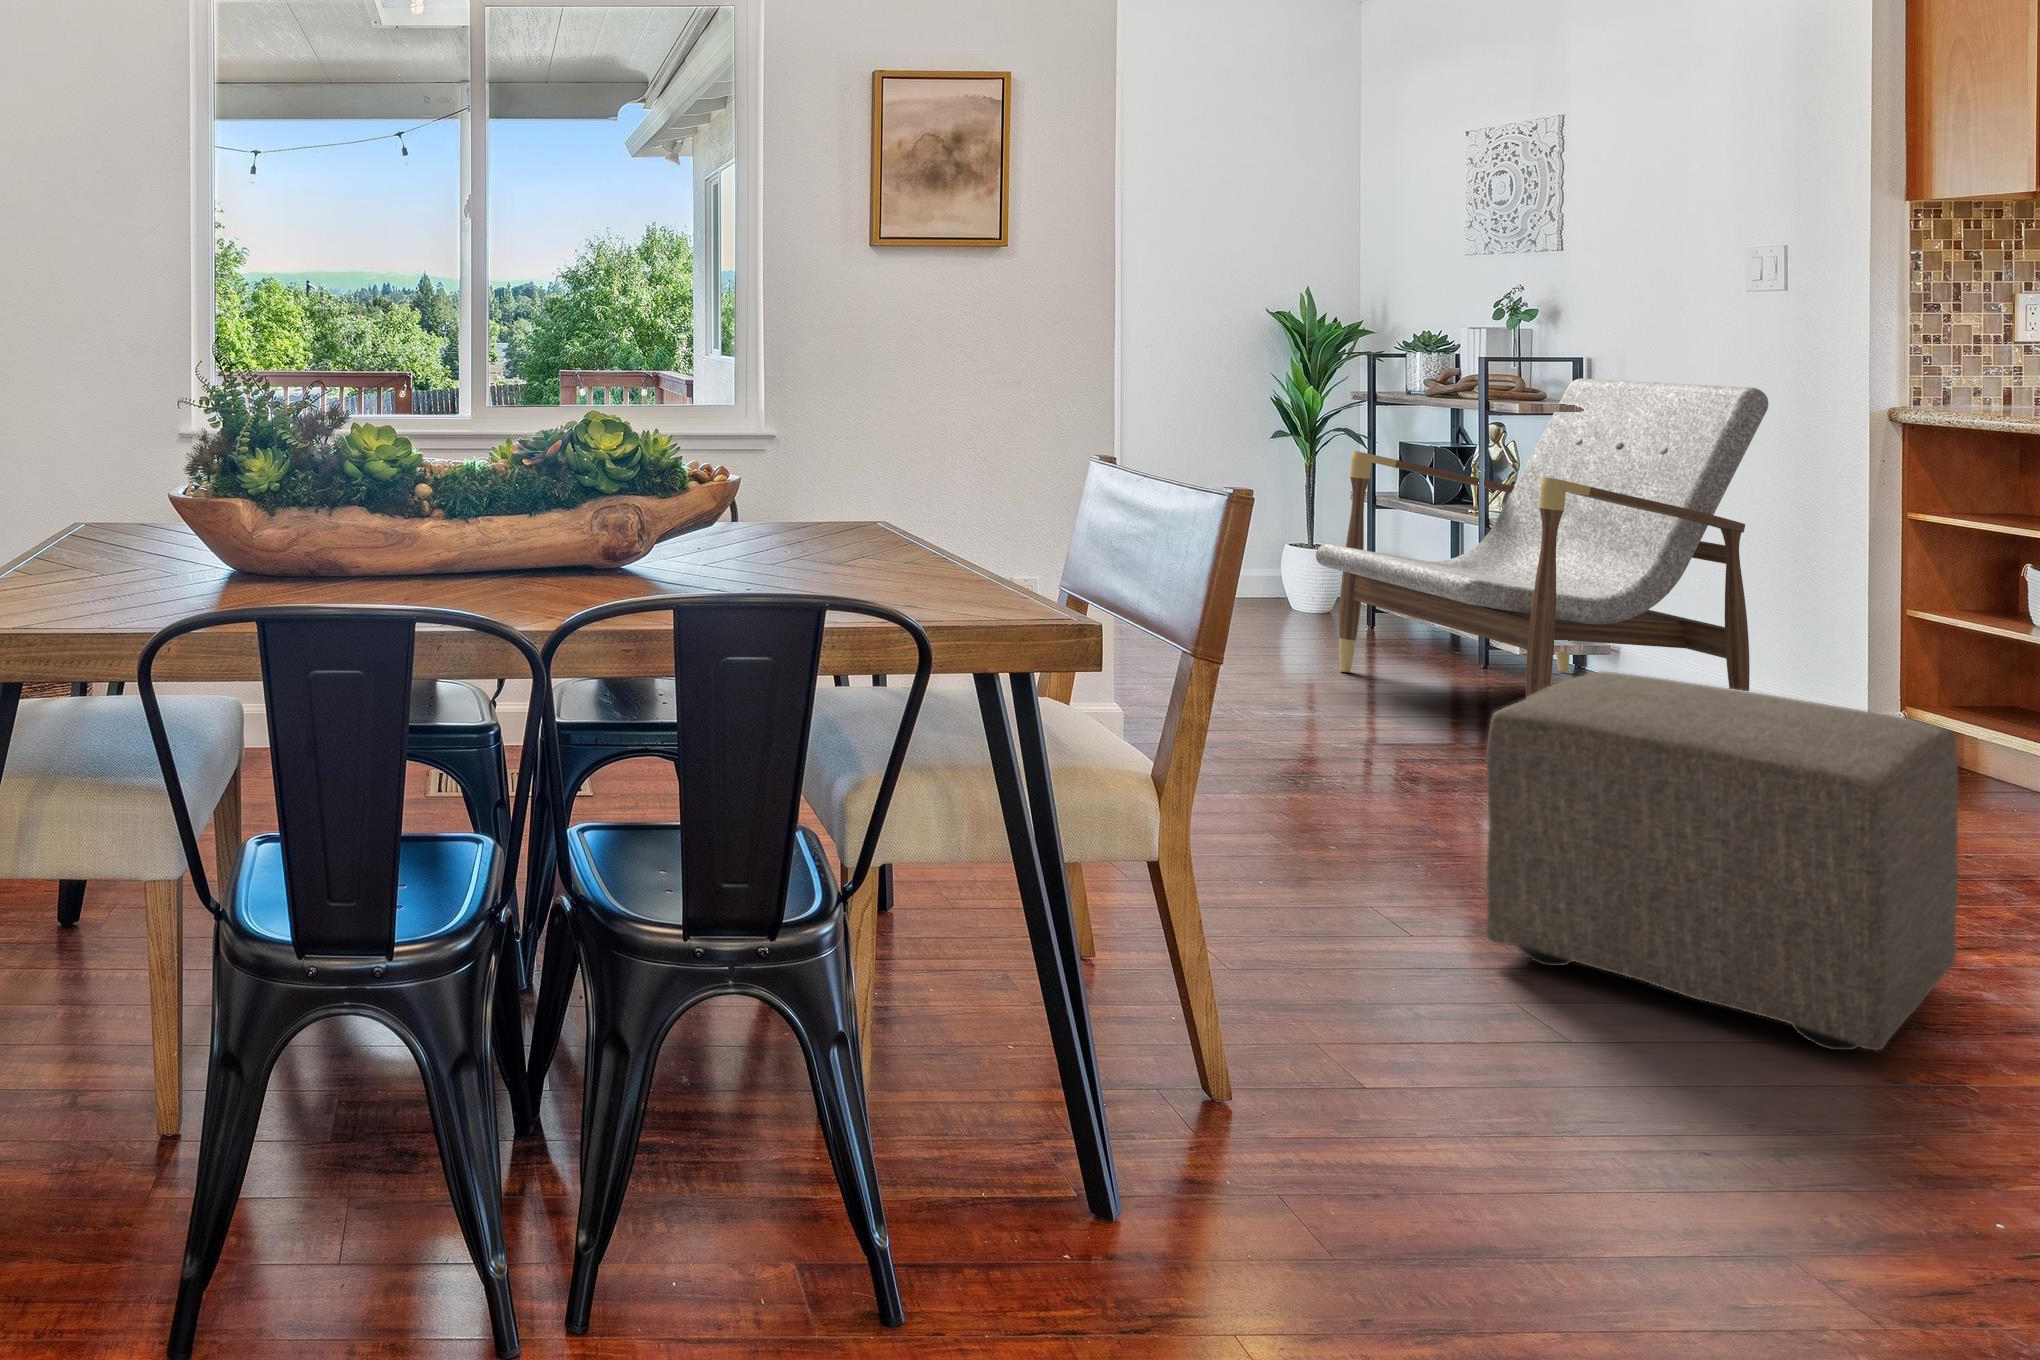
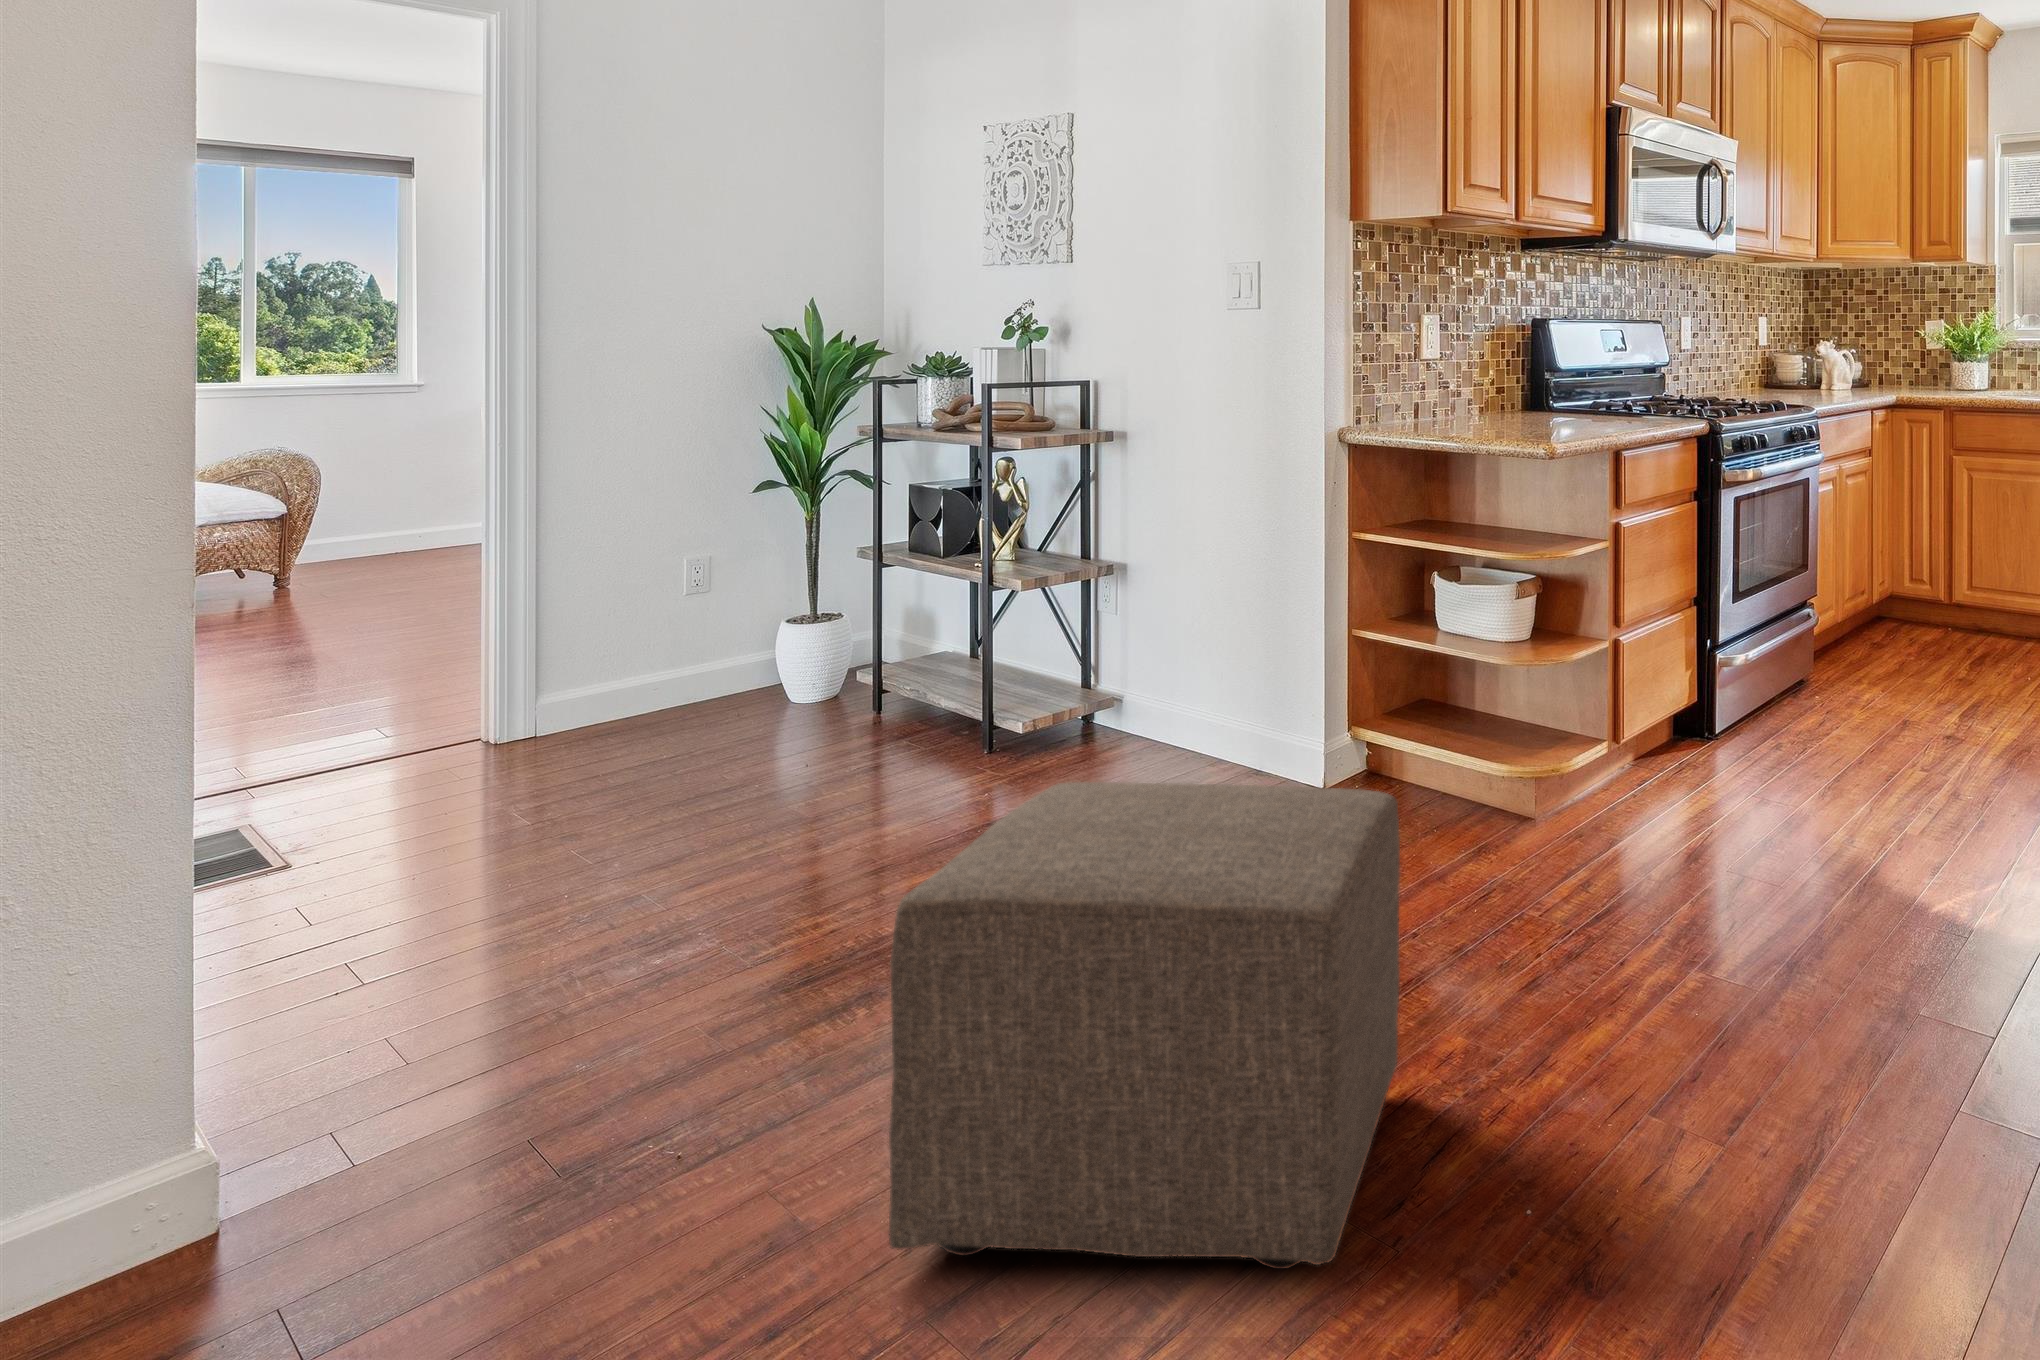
armchair: present [1316,378,1768,698] -> none [787,404,1246,837]

